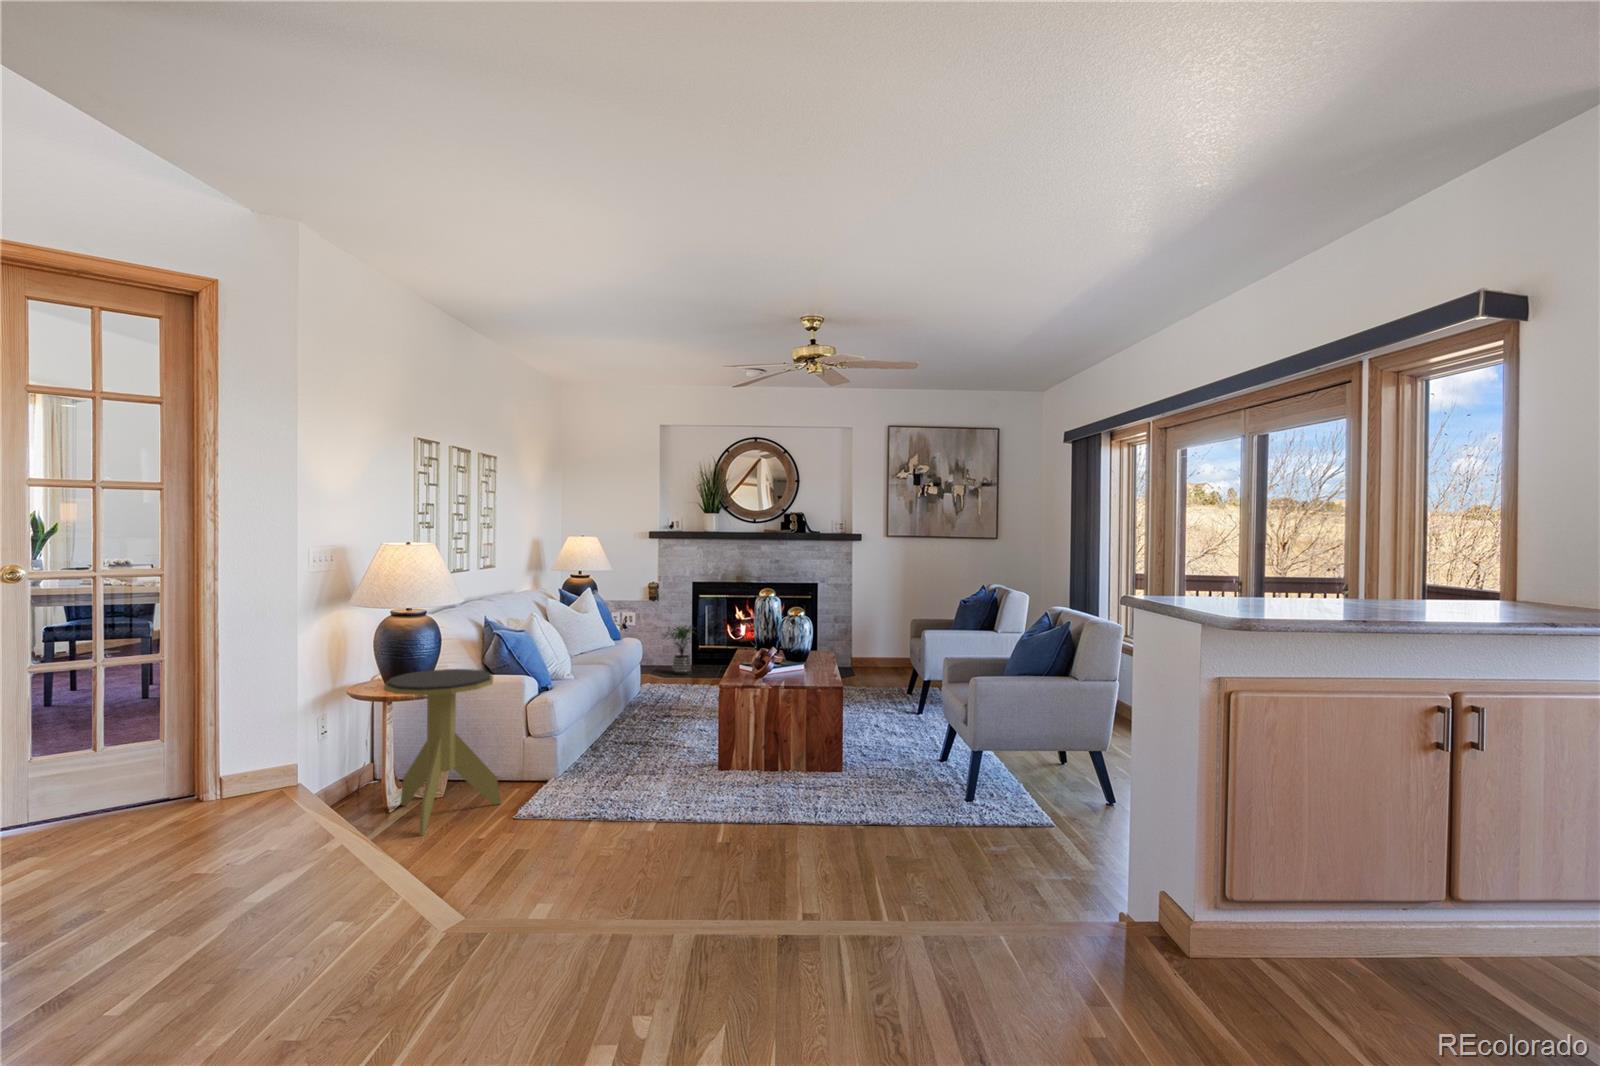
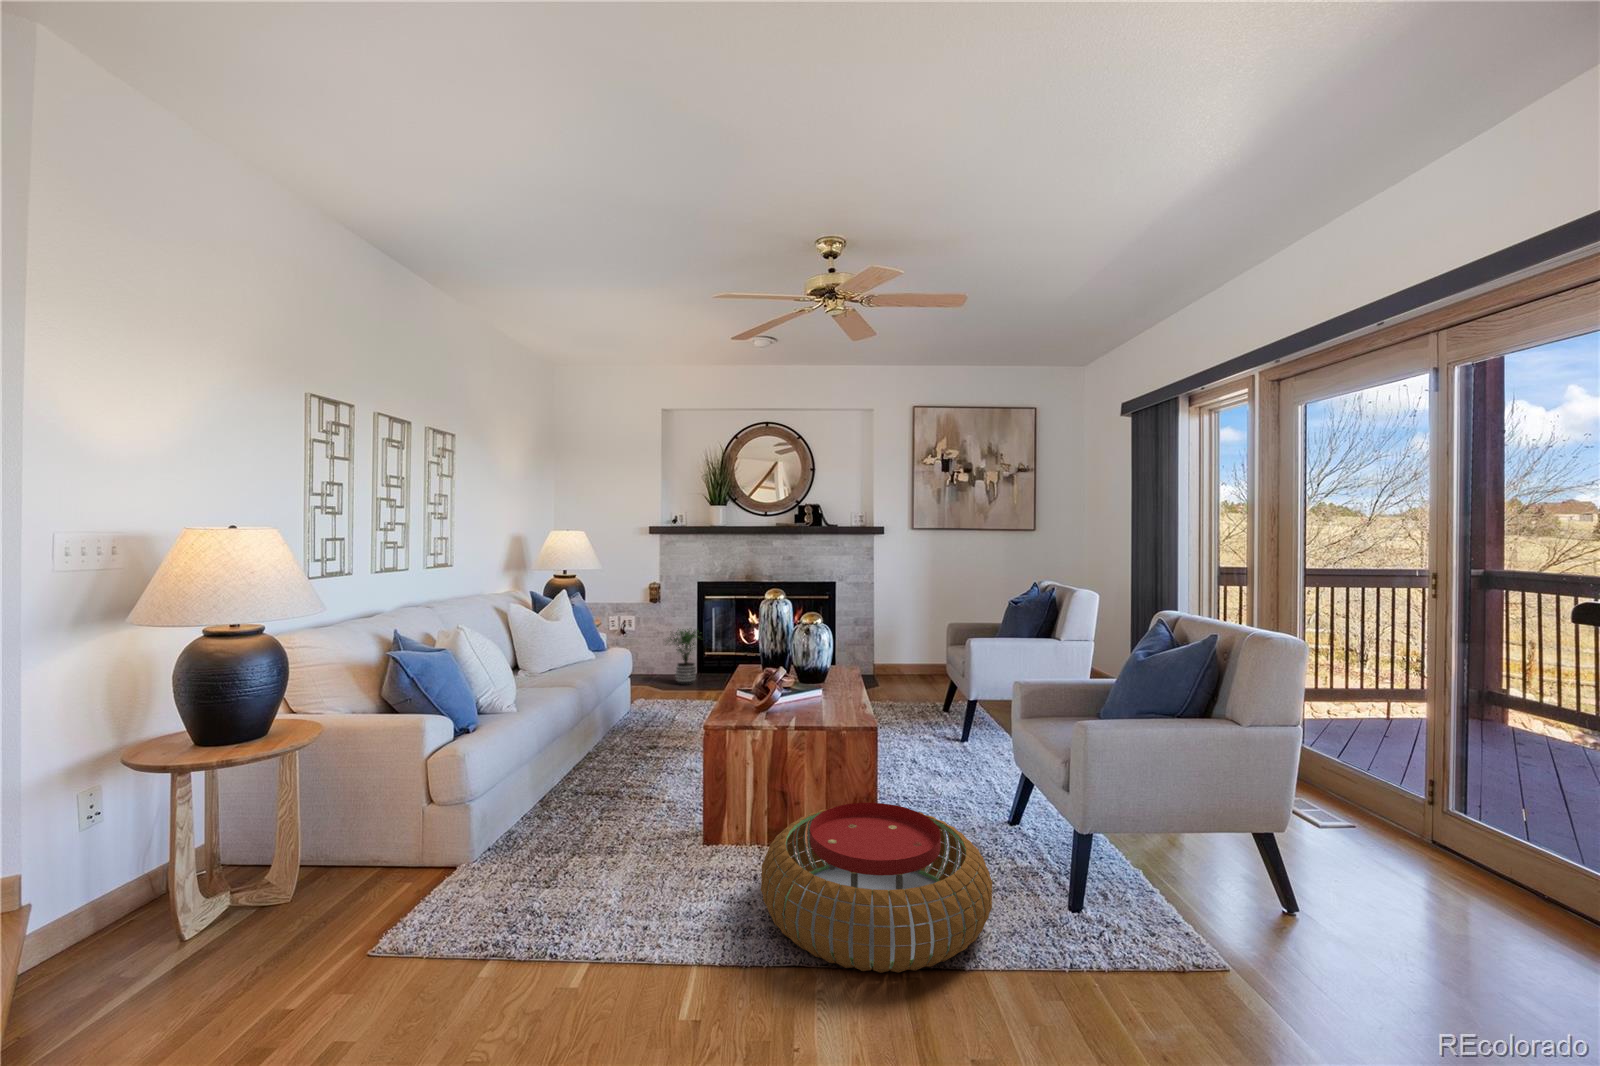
side table: present [384,669,501,836] -> none [141,714,360,1013]
pouf: none [763,734,912,822] -> present [761,803,992,973]

